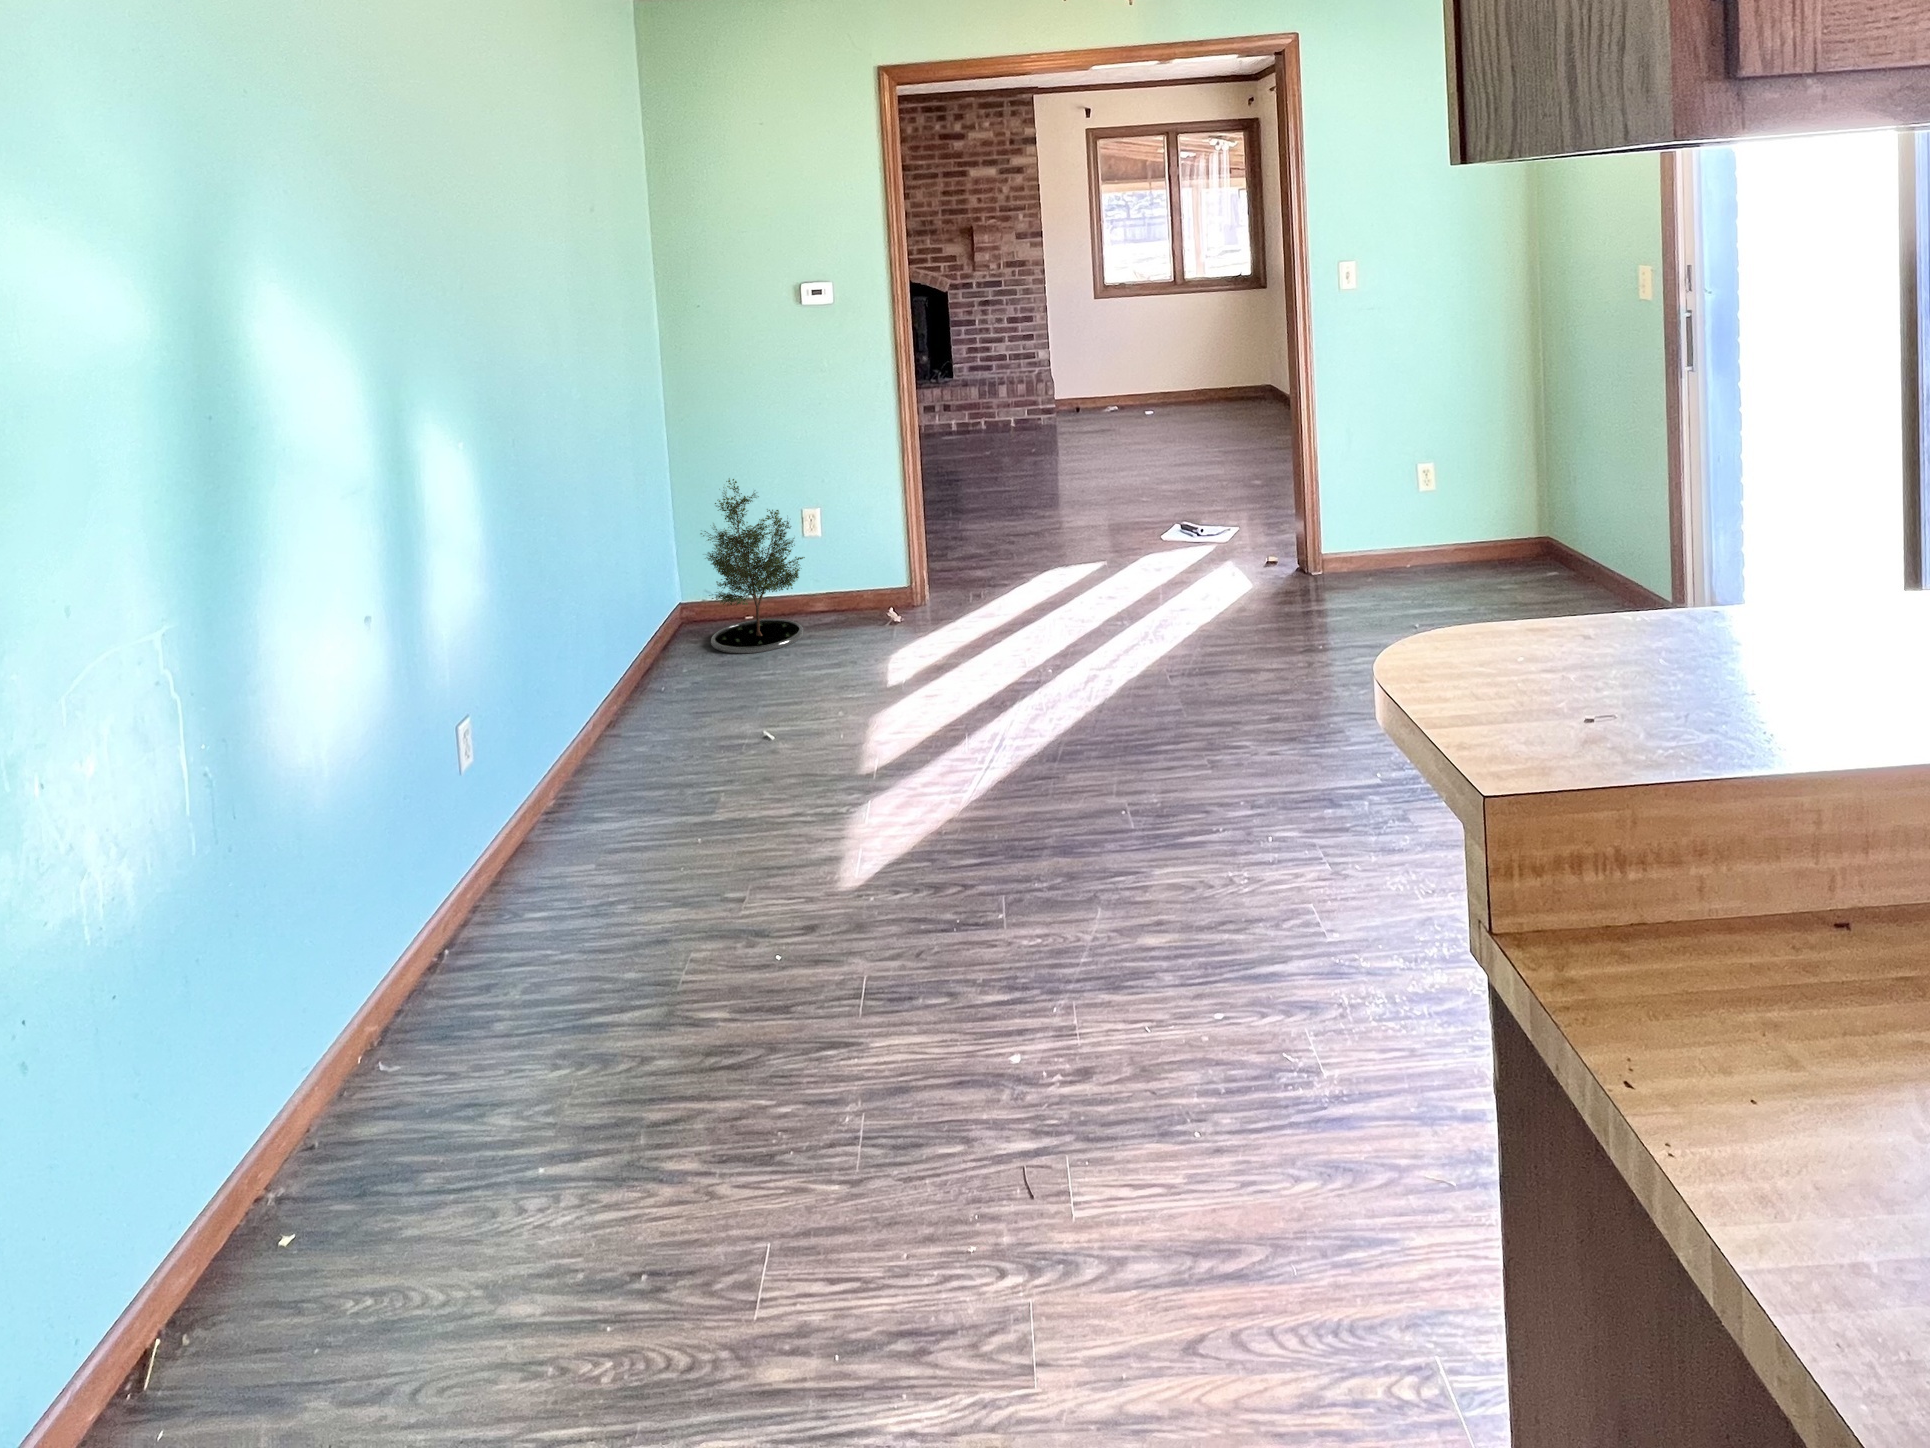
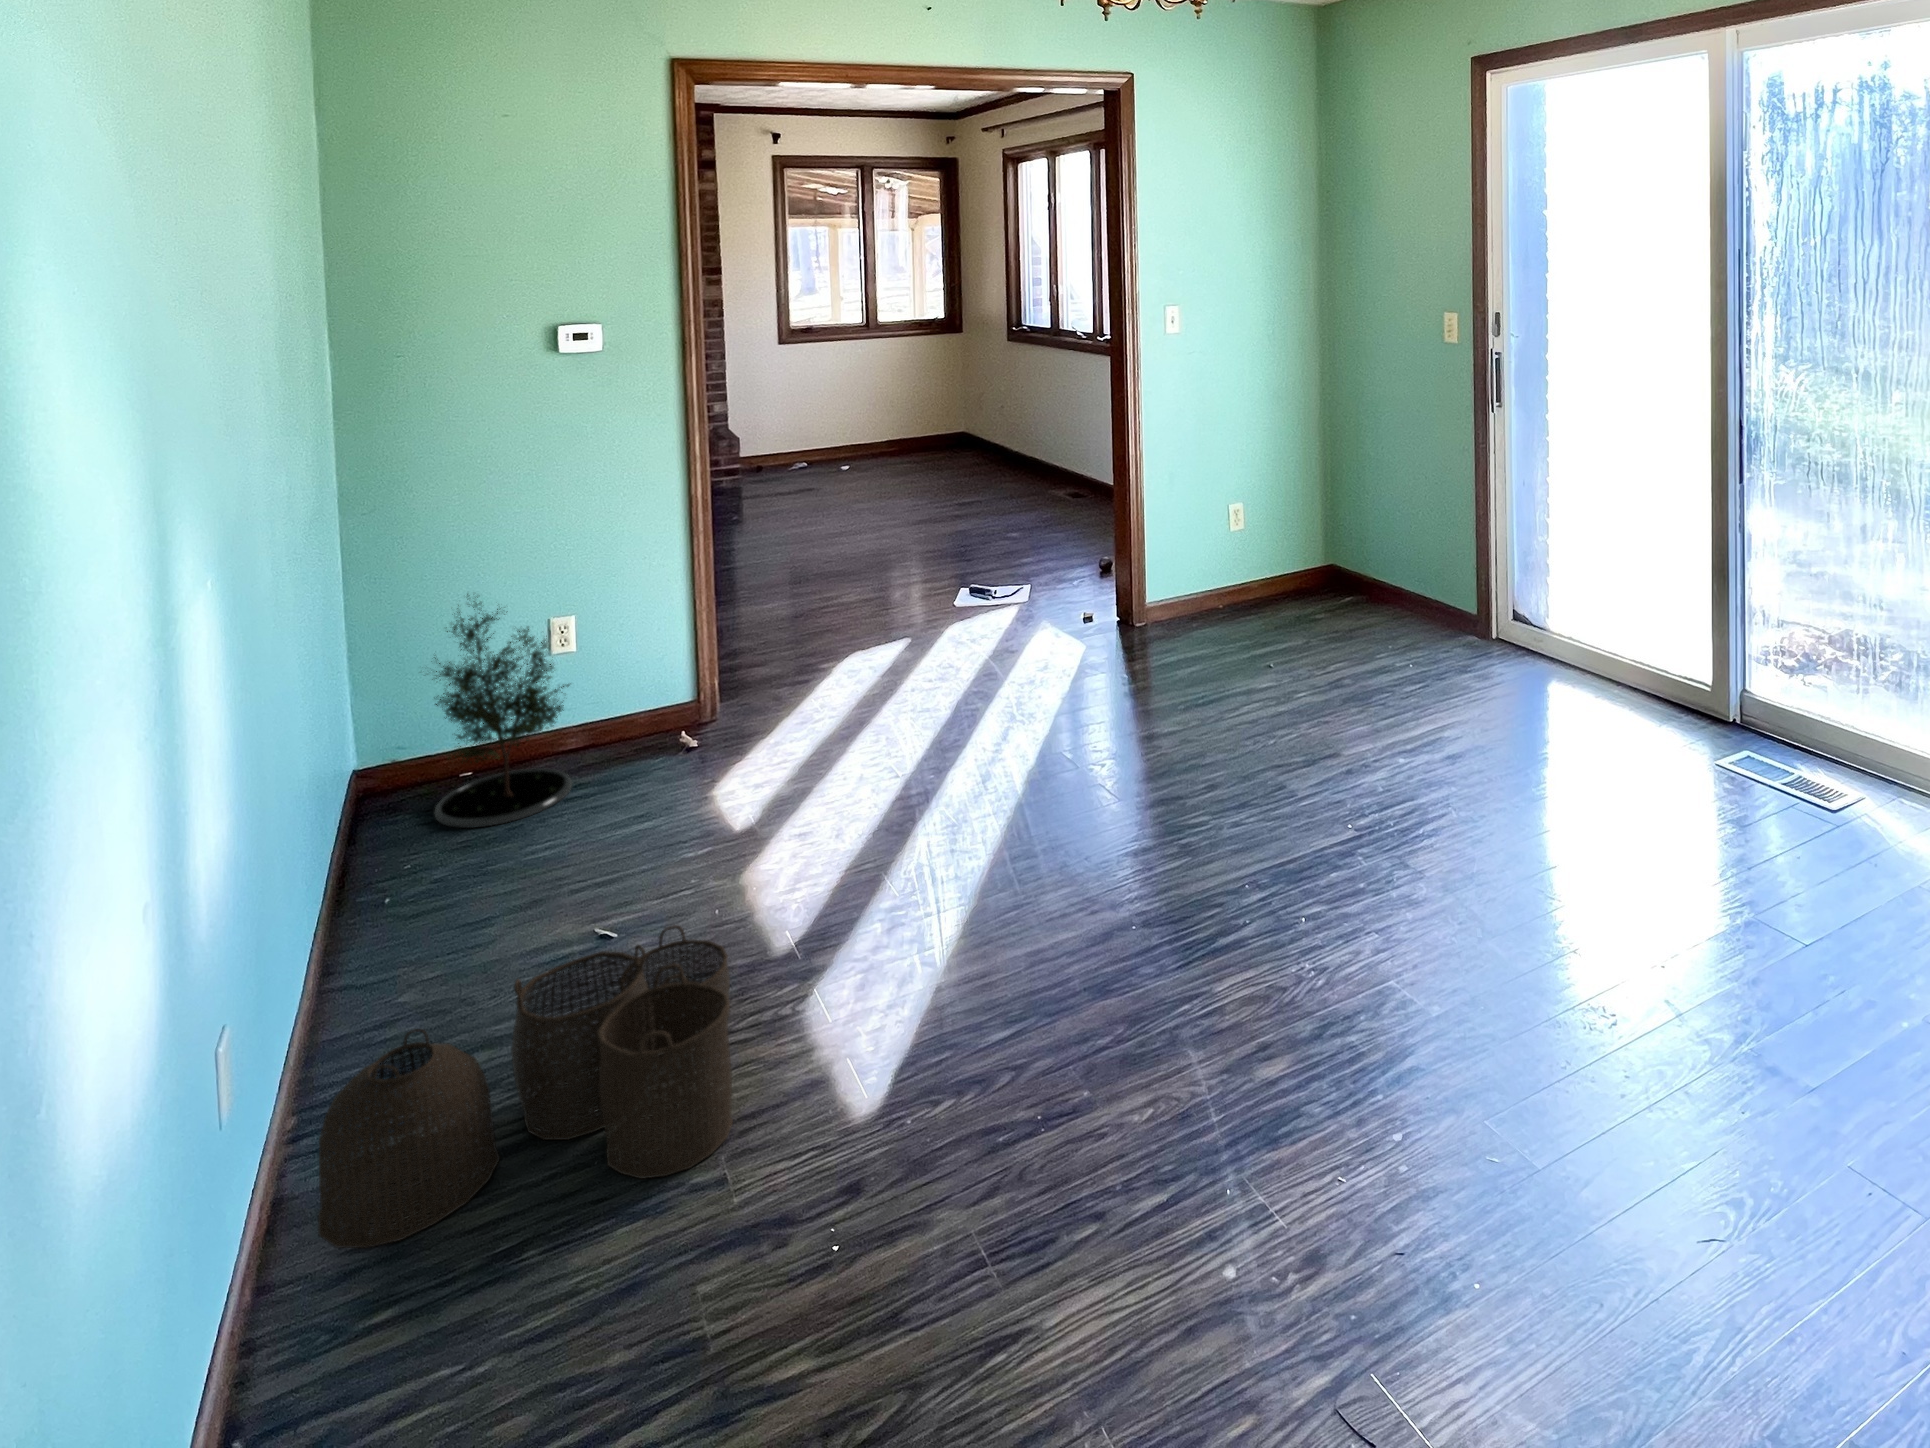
woven basket: none [522,732,811,890] -> present [318,925,733,1248]

